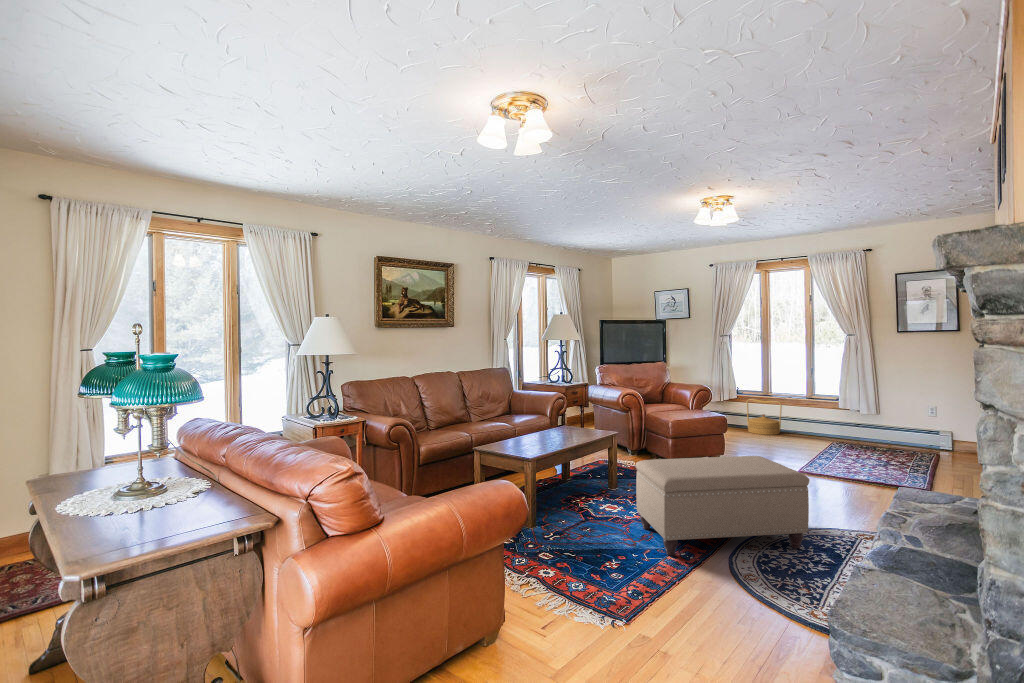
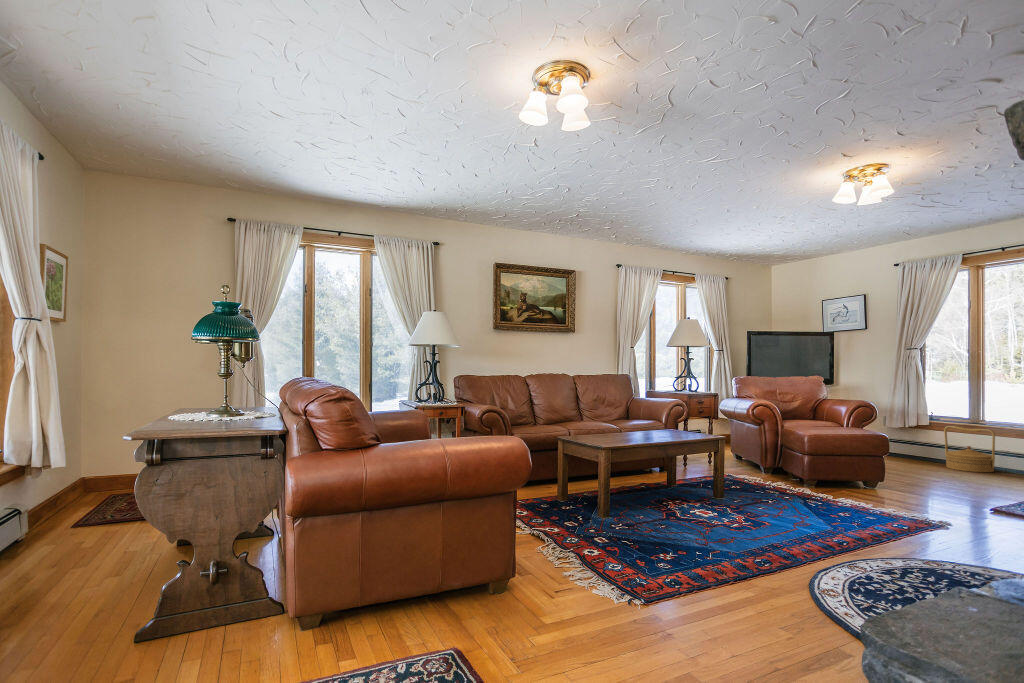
ottoman: present [636,456,810,555] -> none [720,458,931,575]

